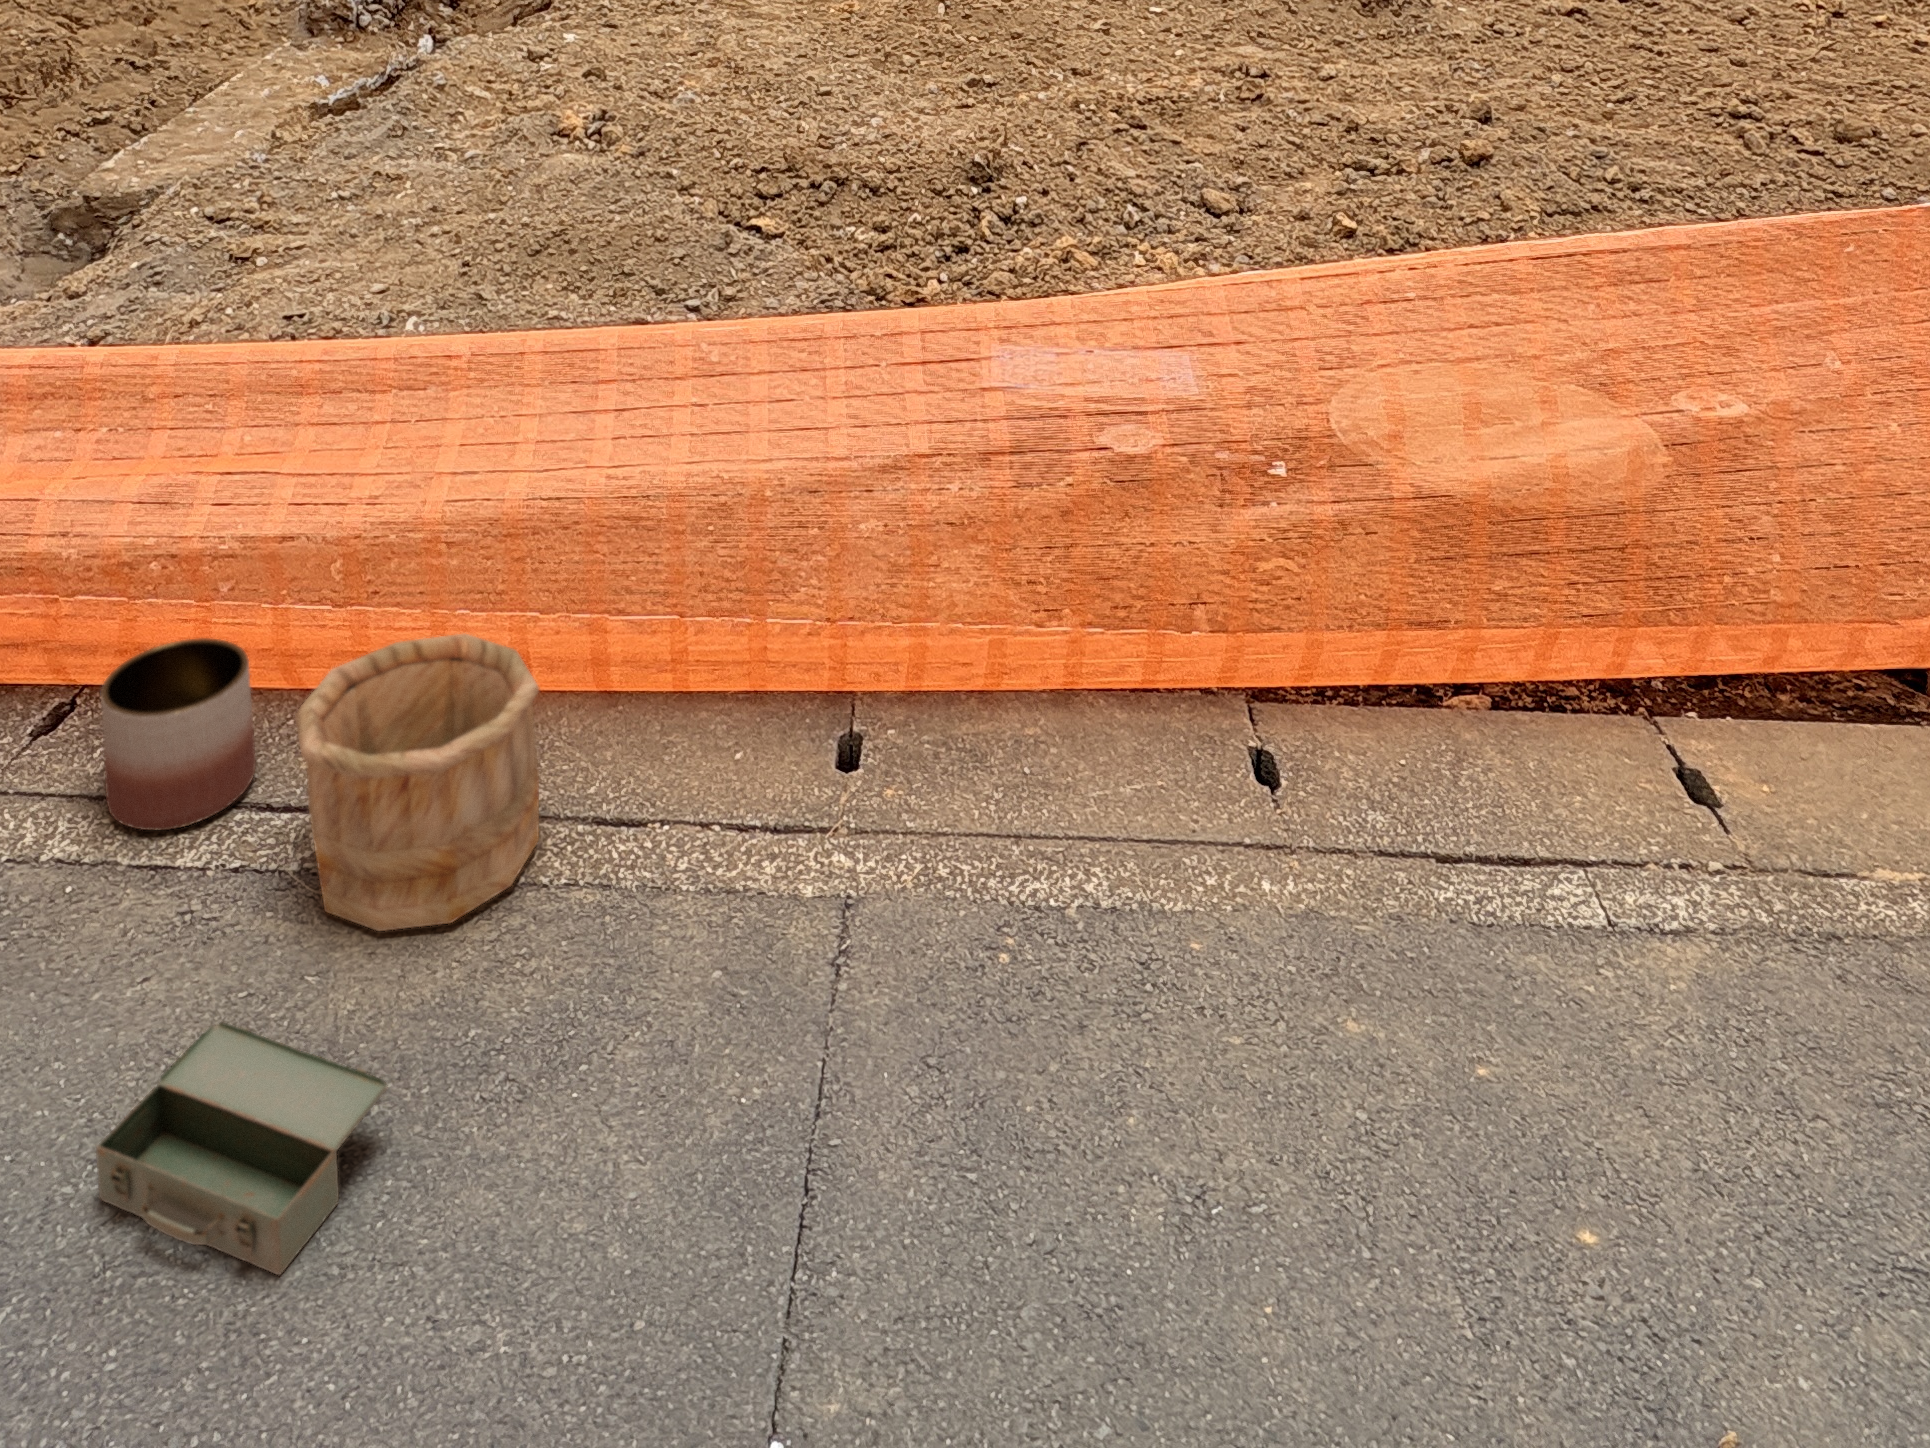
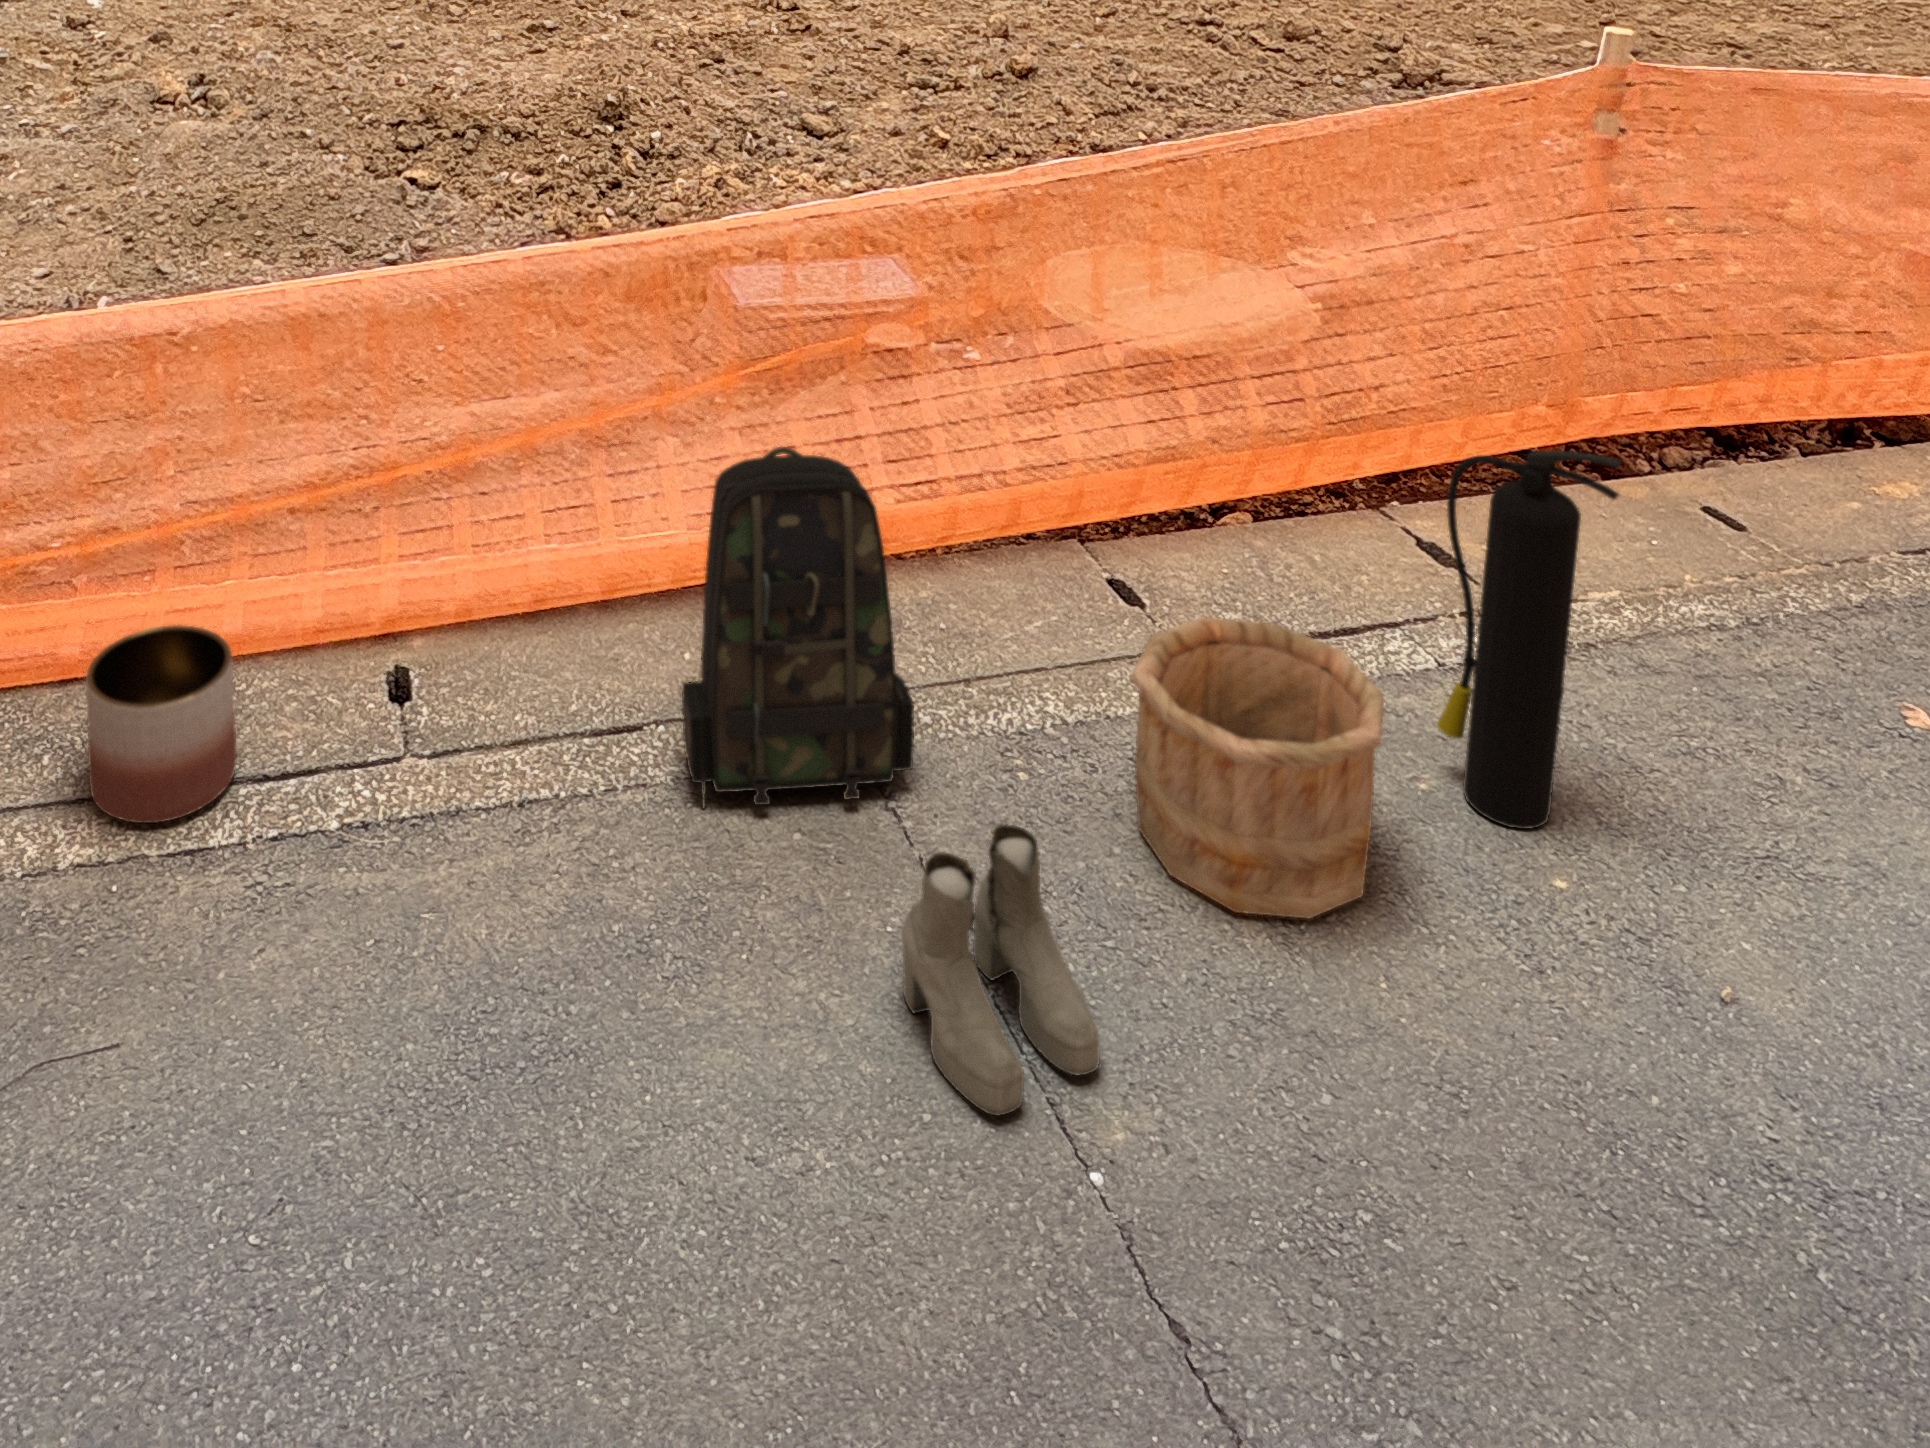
backpack: none [635,542,889,946] -> present [682,447,914,807]
wooden bucket: present [295,634,539,931] -> present [1130,617,1384,918]
fire extinguisher: none [1510,669,1690,1162] -> present [1437,449,1621,829]
boots: none [684,1010,872,1351] -> present [902,824,1100,1115]
toolbox: present [96,1022,388,1275] -> none [367,961,606,1158]

